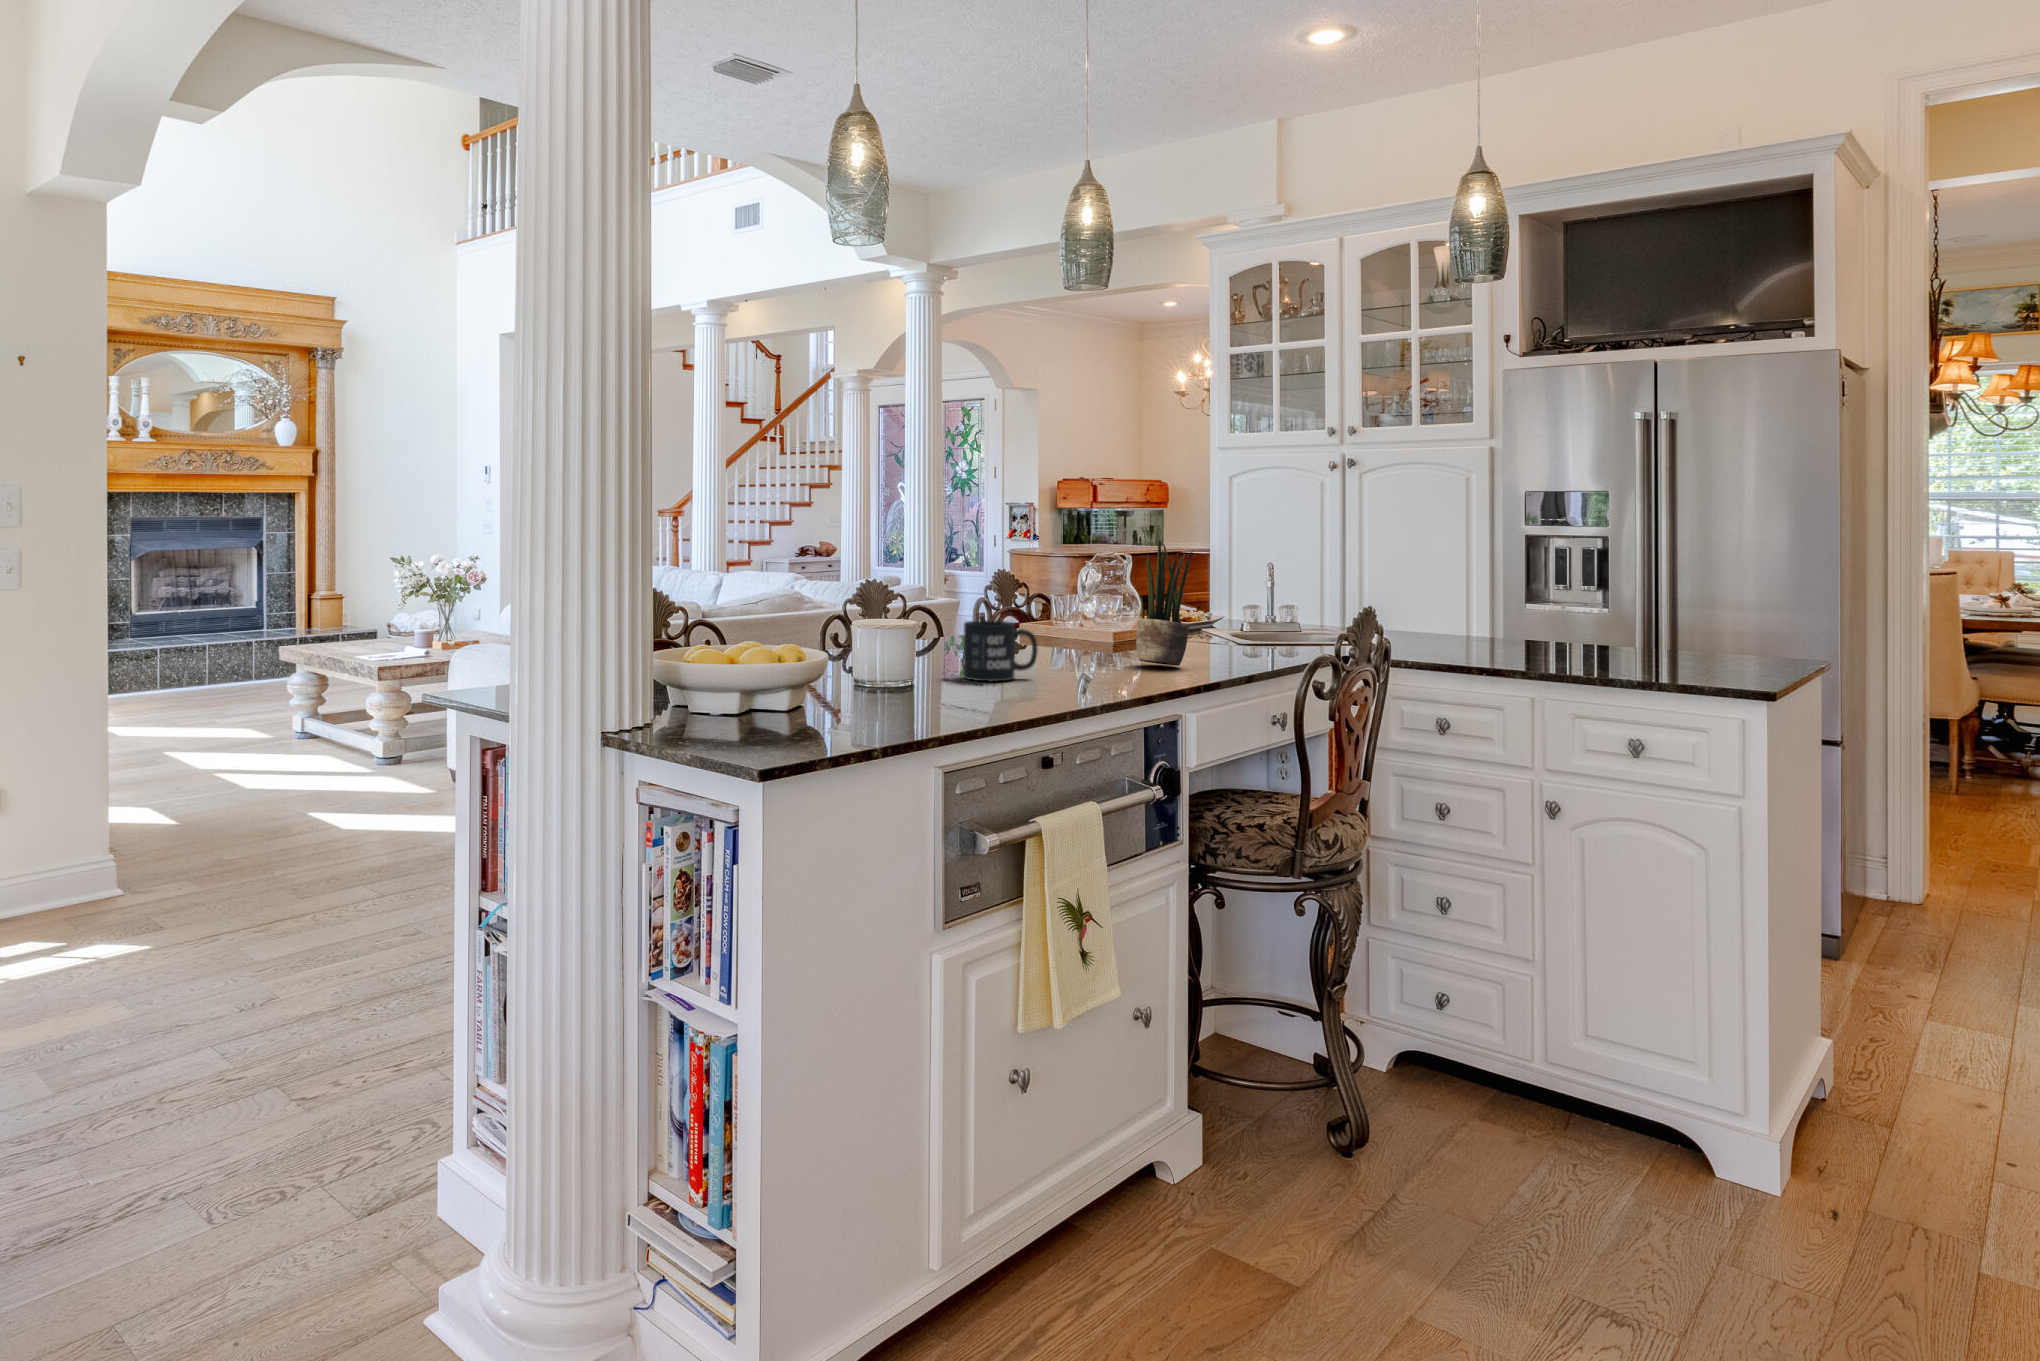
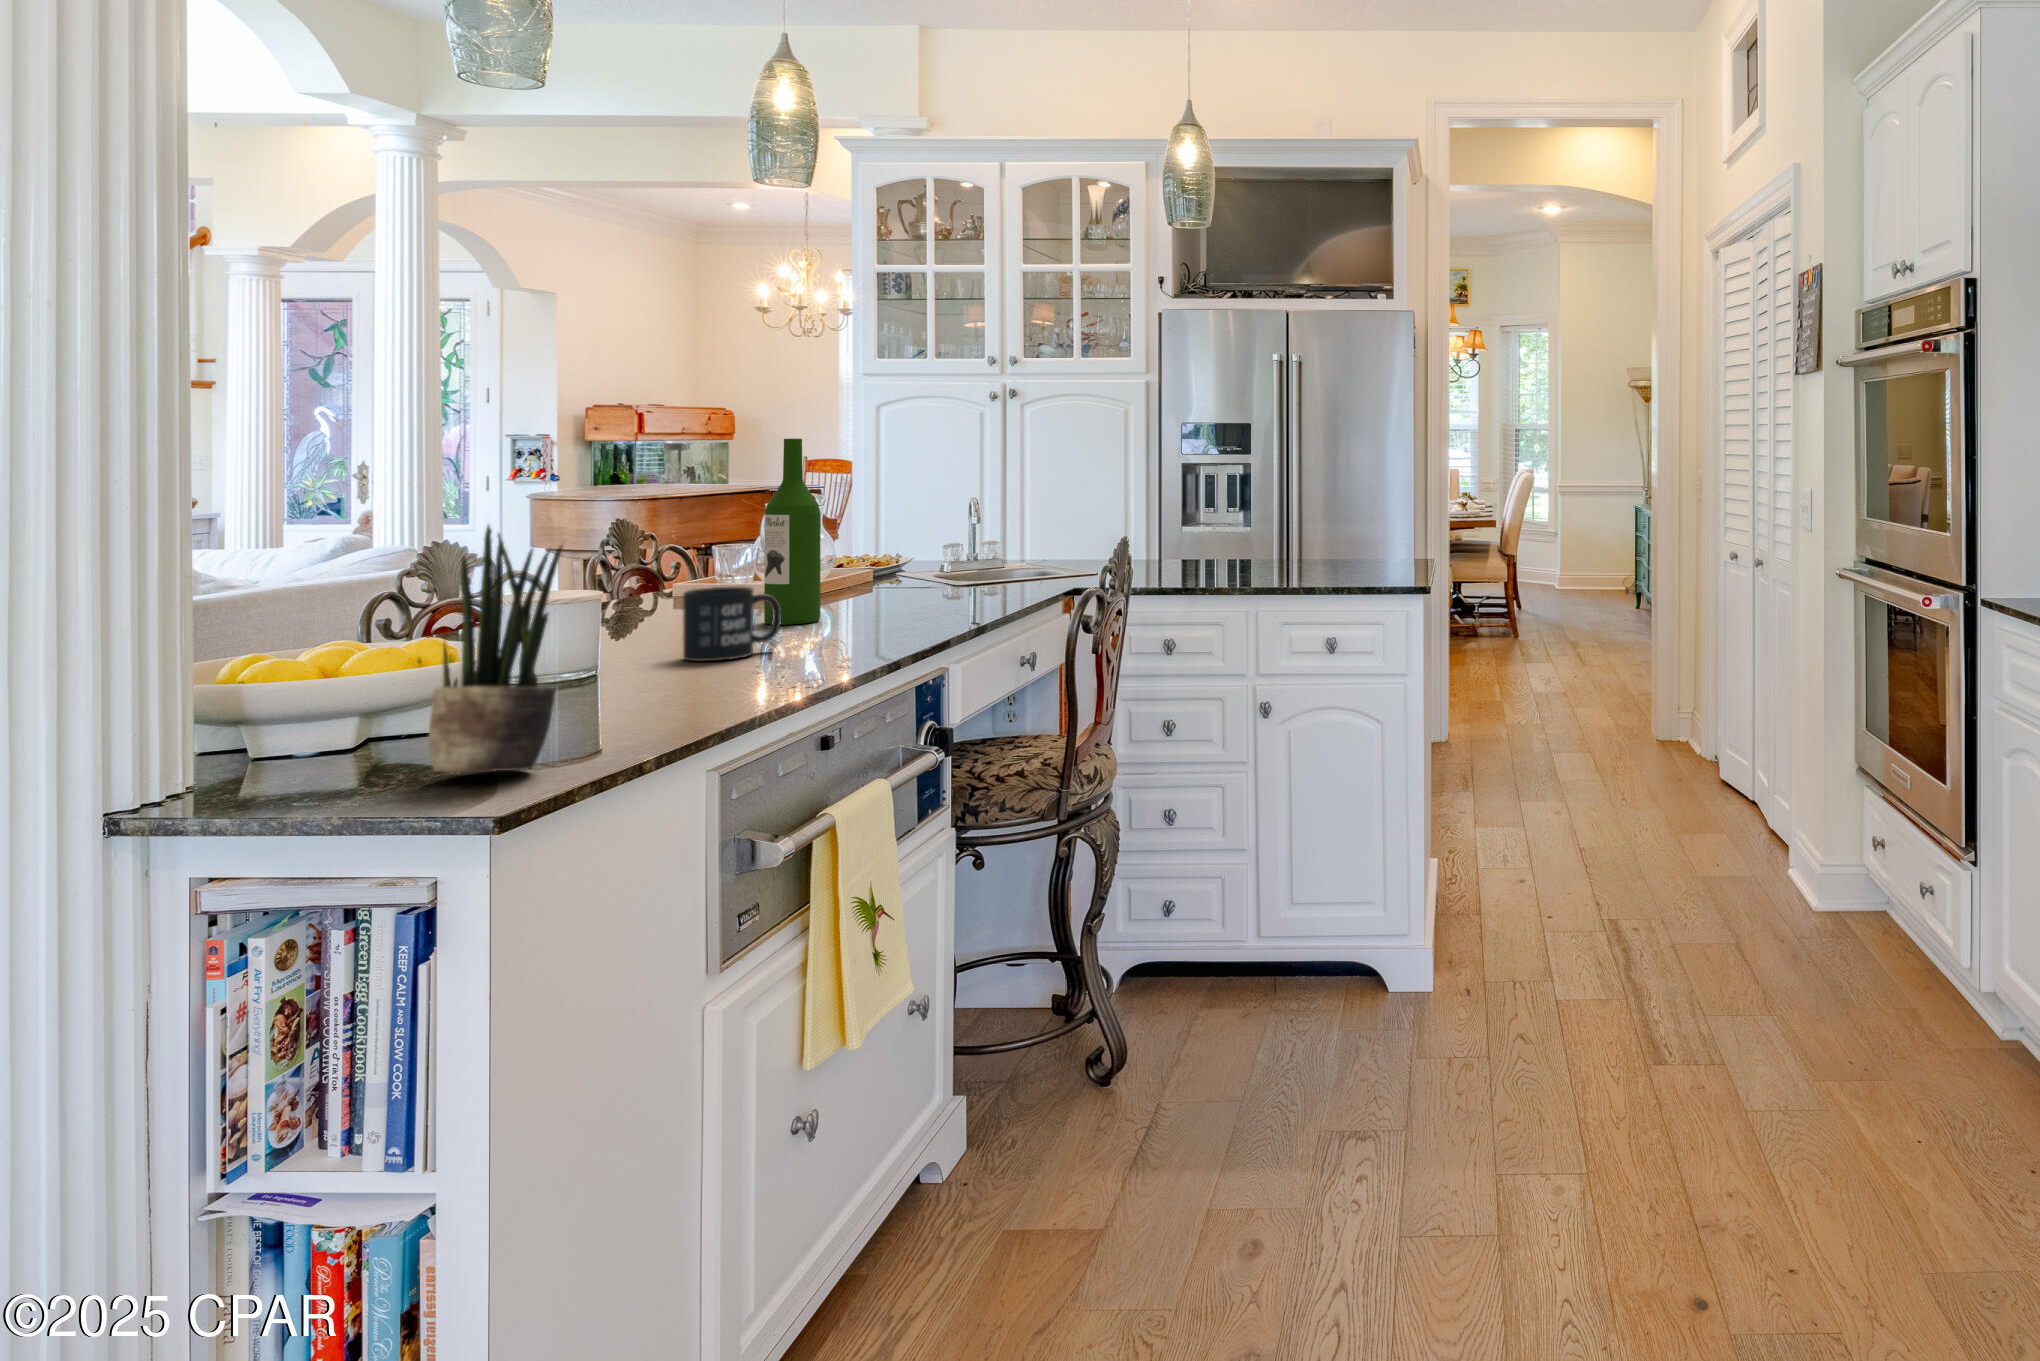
wine bottle: none [1050,499,1094,660] -> present [764,439,821,625]
potted plant: present [1136,539,1193,666] -> present [429,526,562,772]

